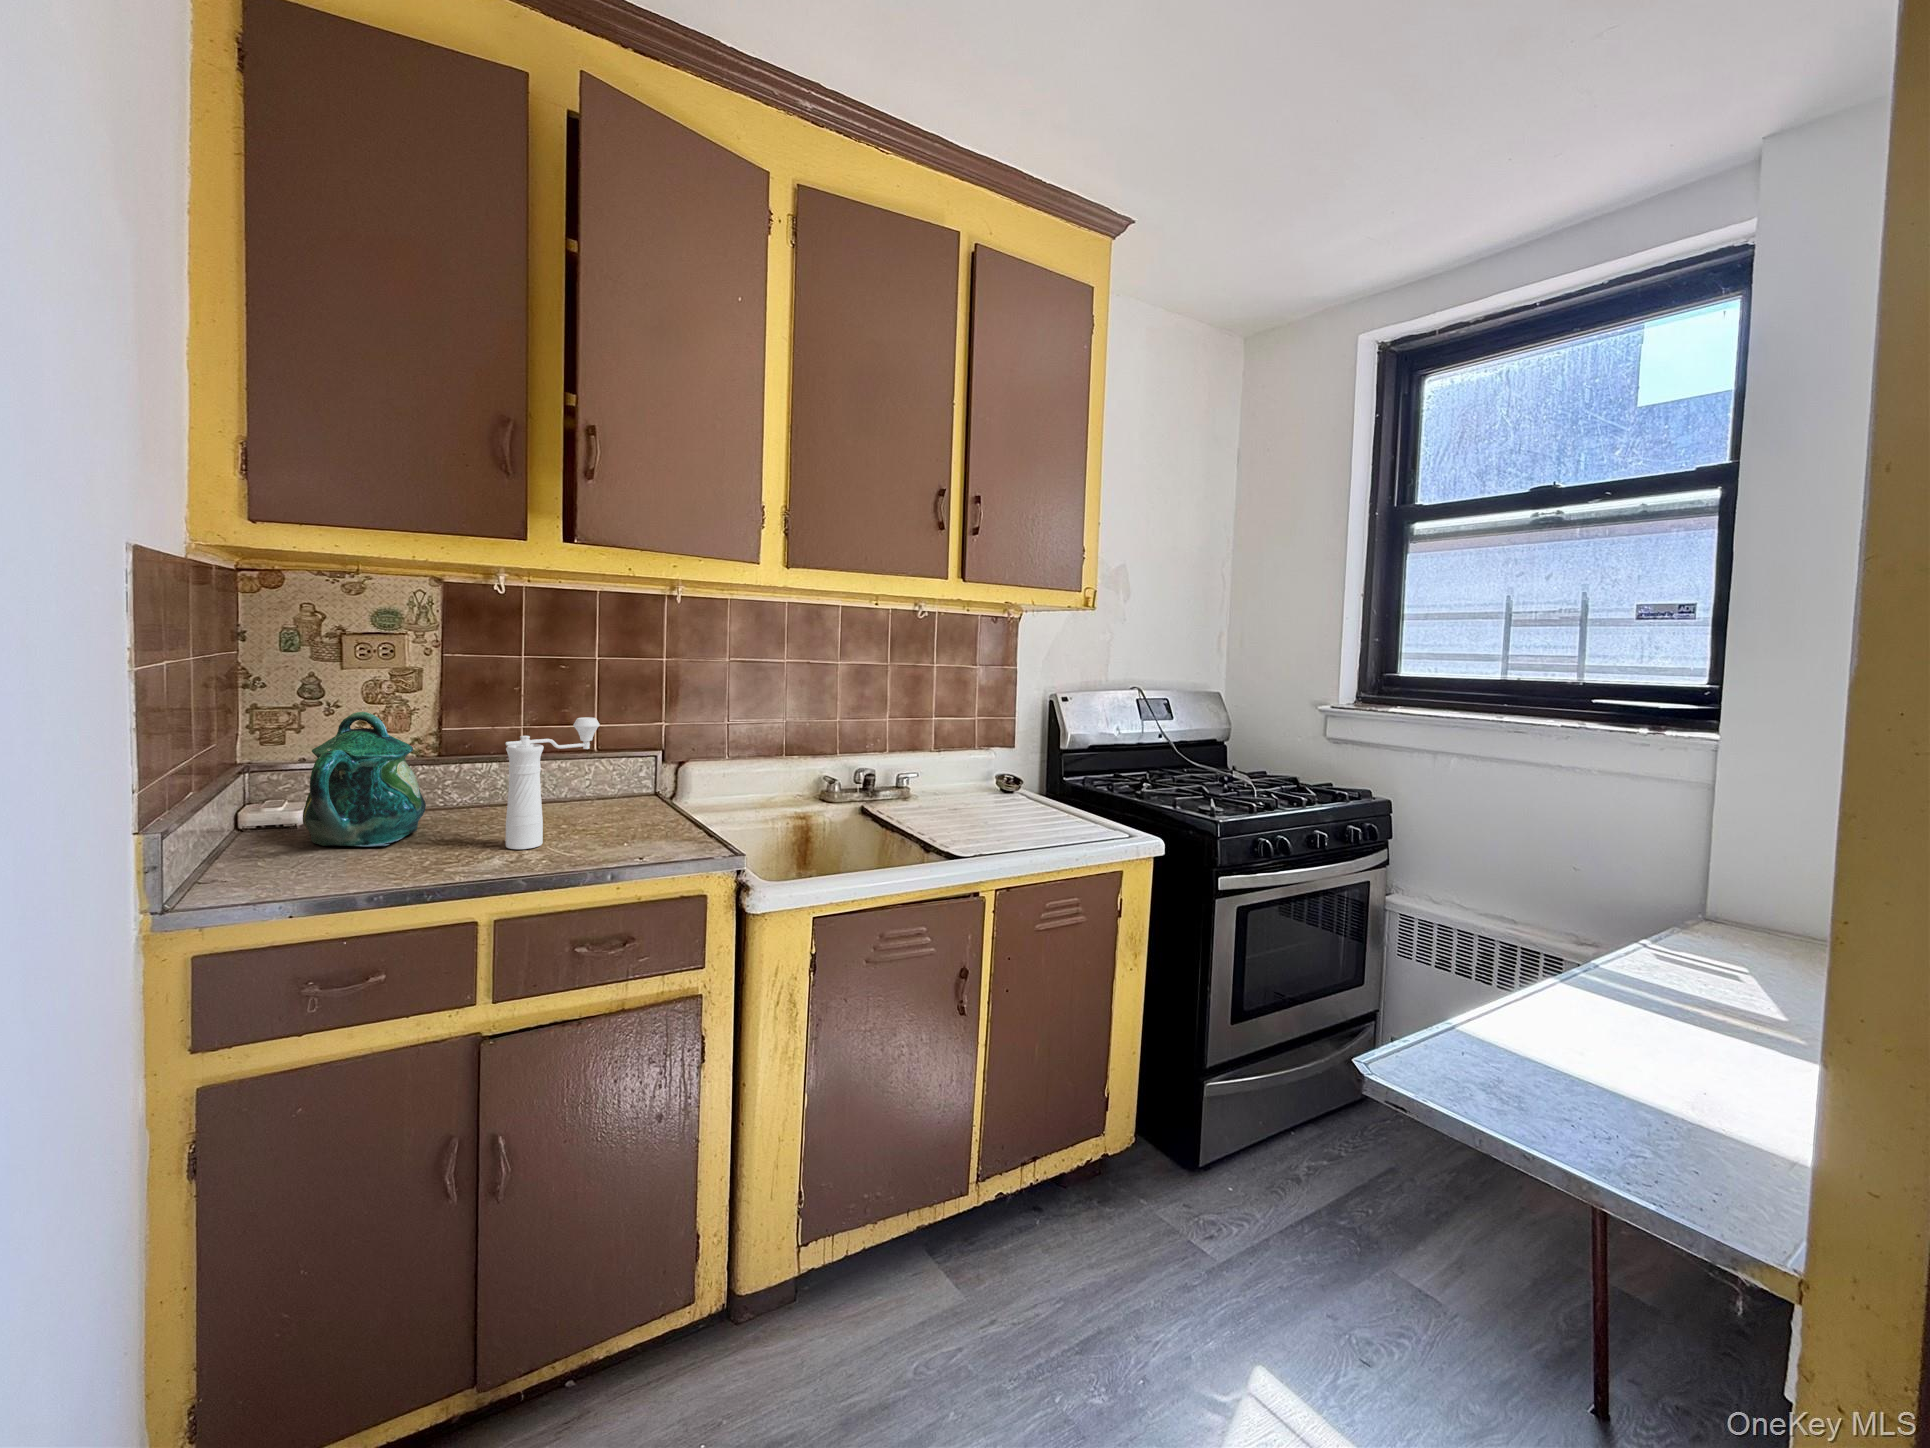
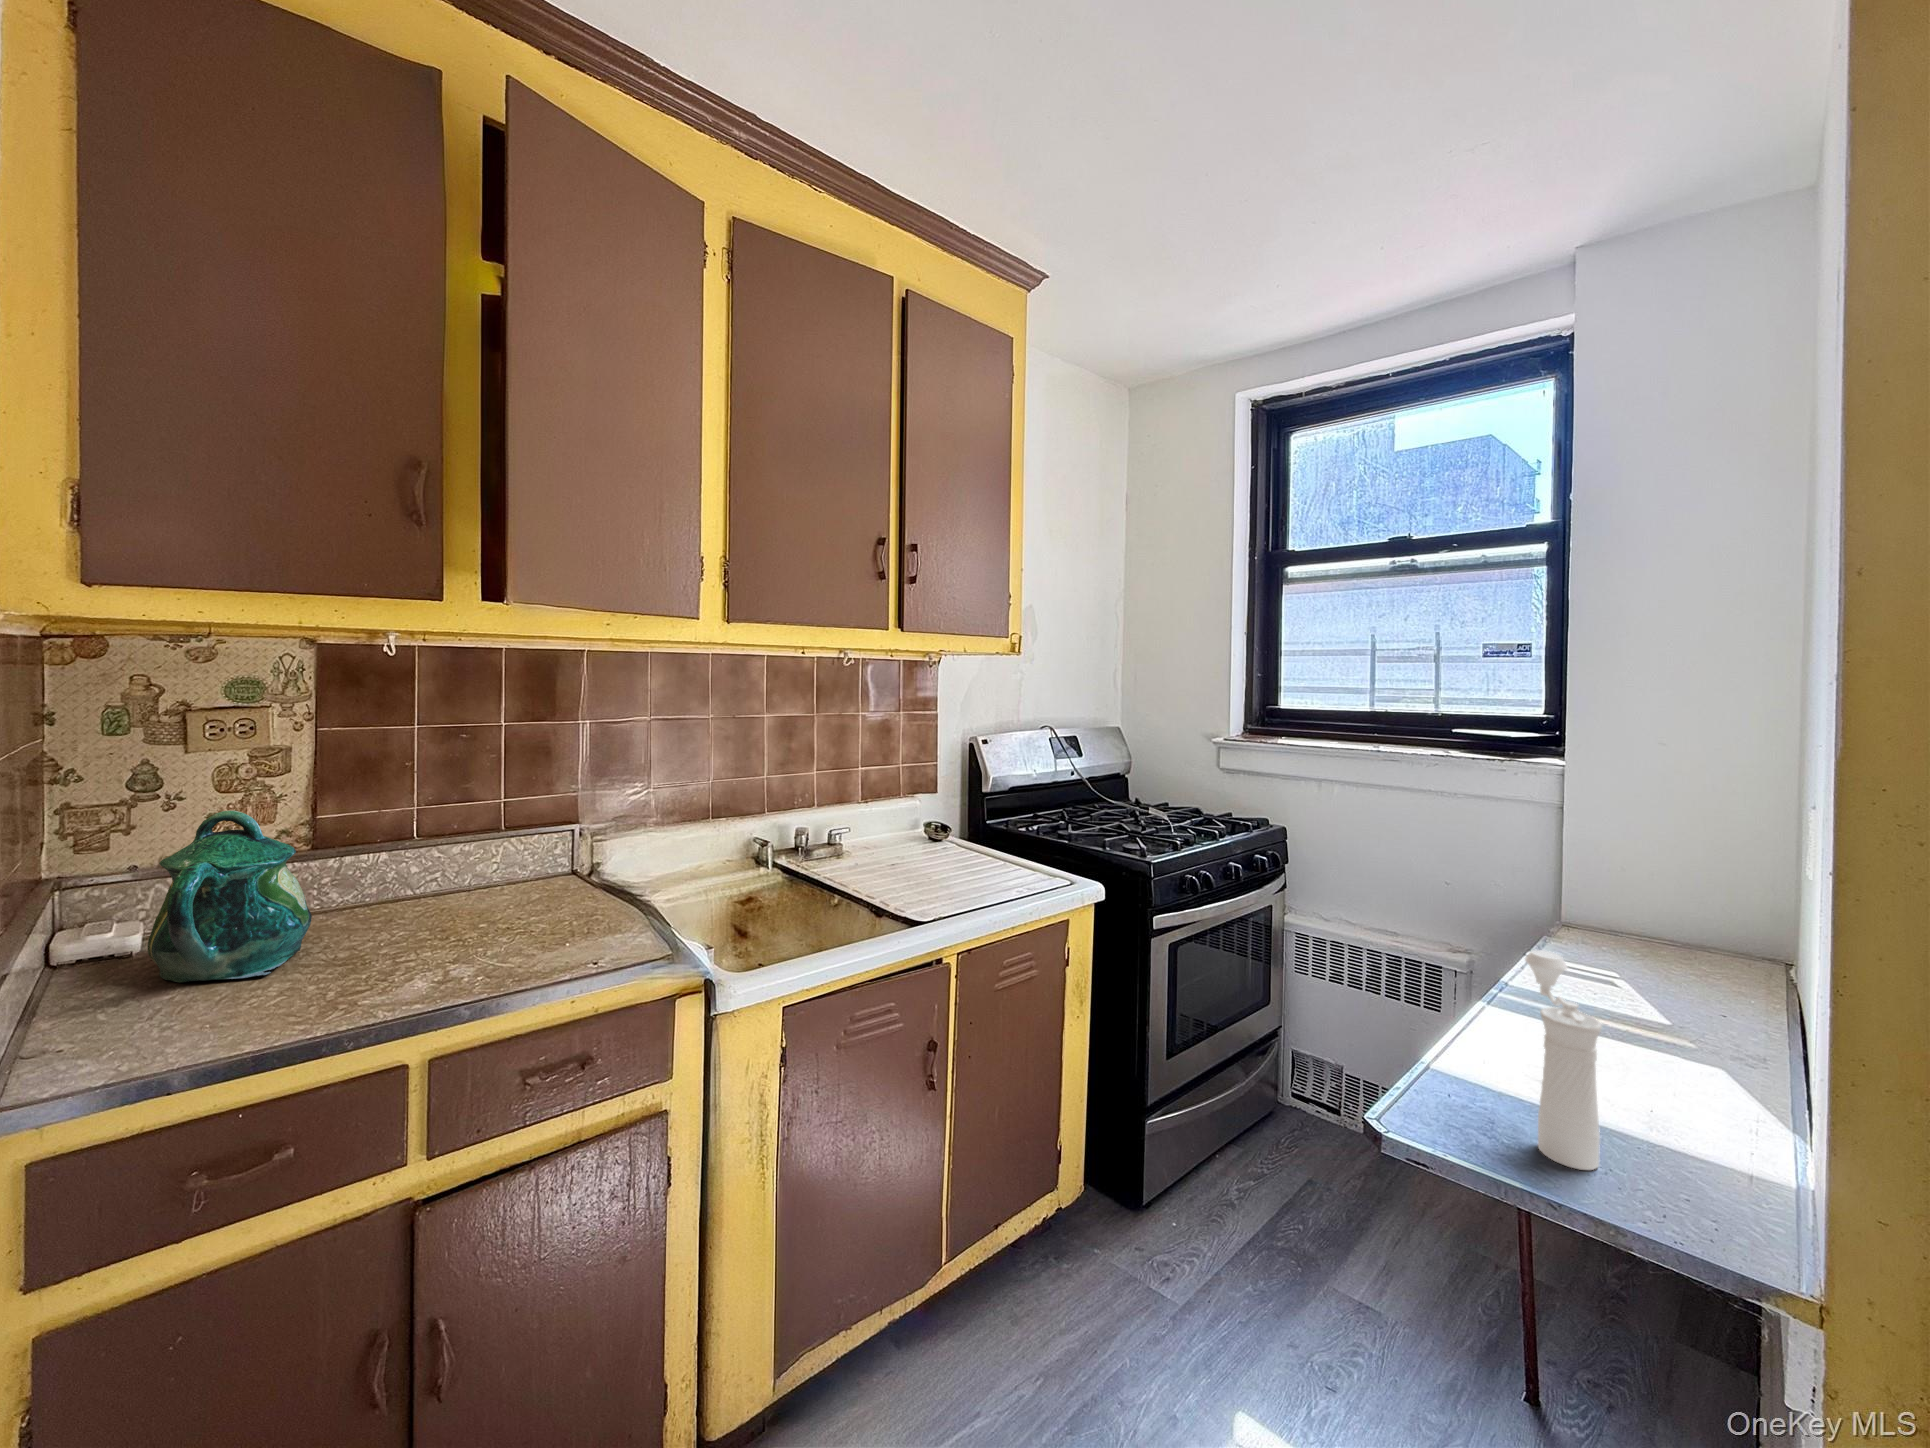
pepper mill: present [505,717,600,849] -> present [1525,950,1603,1170]

